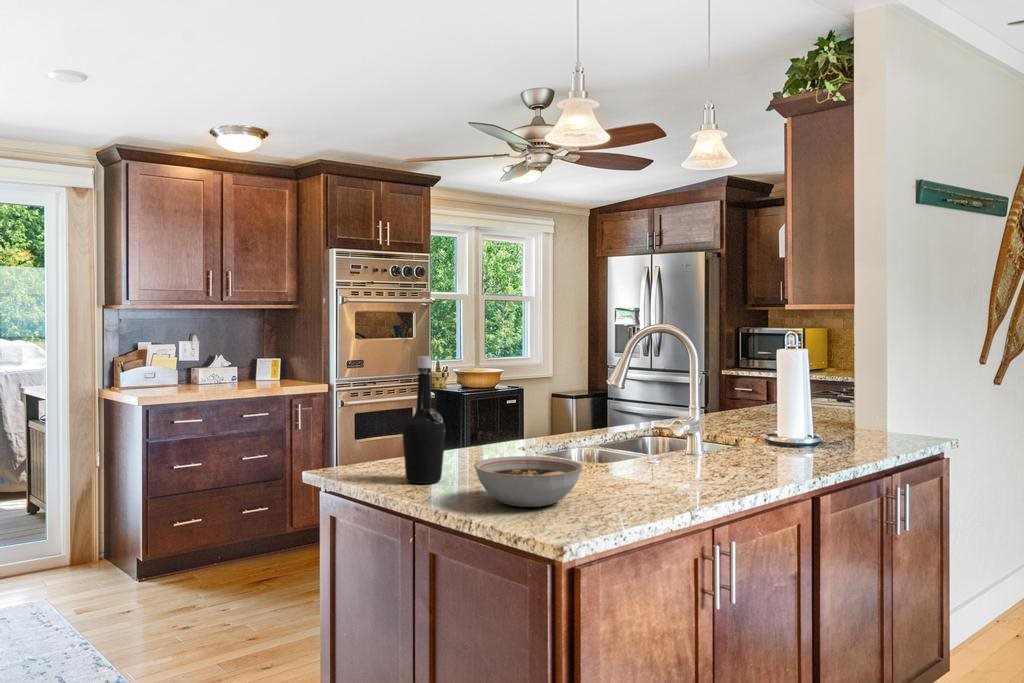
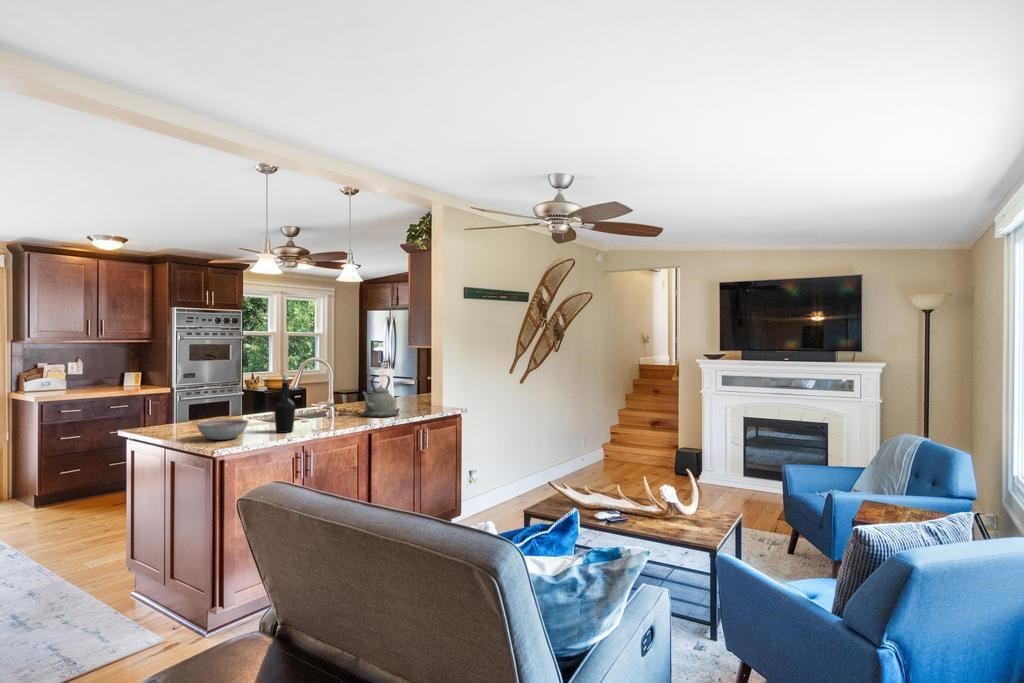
bottle: present [402,356,445,484] -> present [274,375,295,433]
kettle: none [750,364,829,455] -> present [362,376,398,417]

